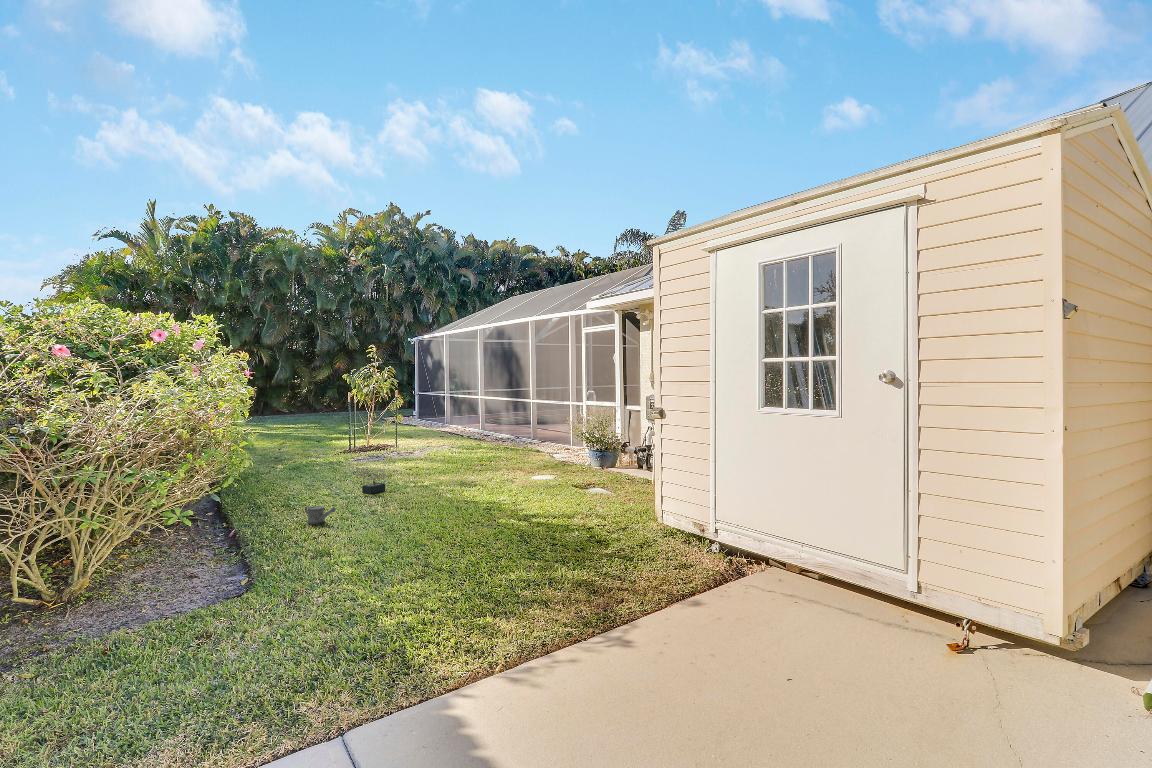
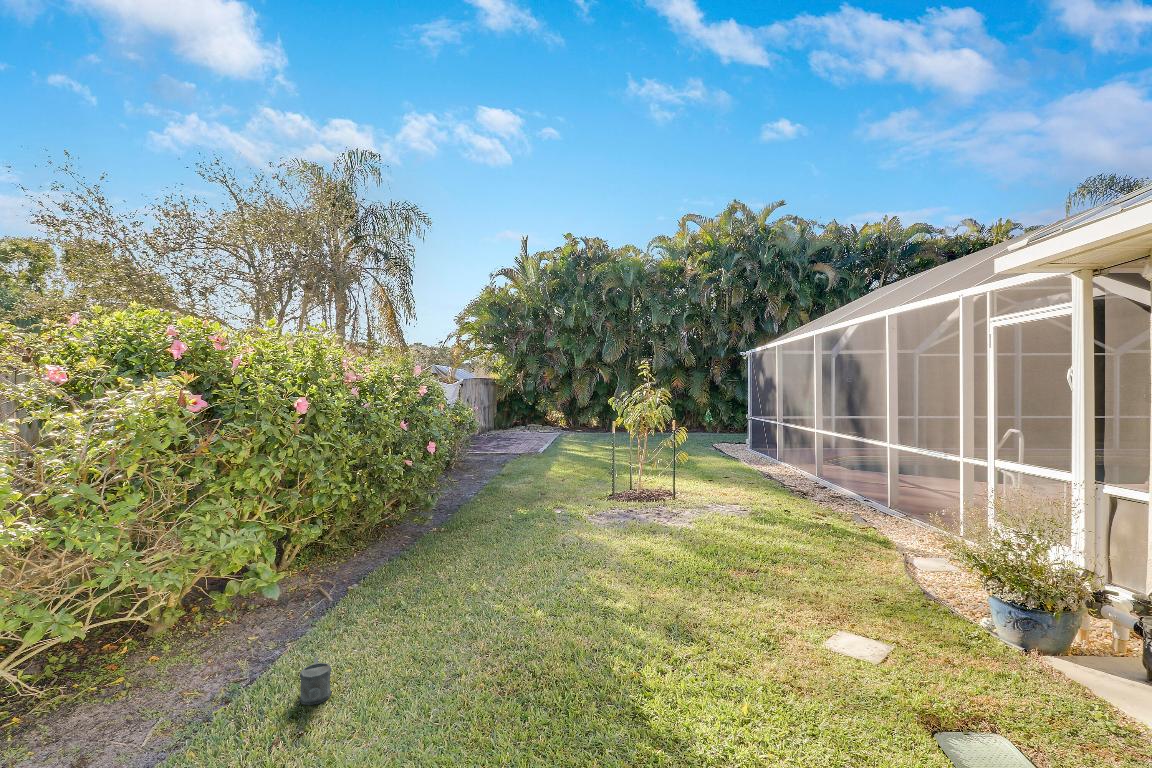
decorative plant: present [356,467,386,494] -> none [490,565,545,616]

